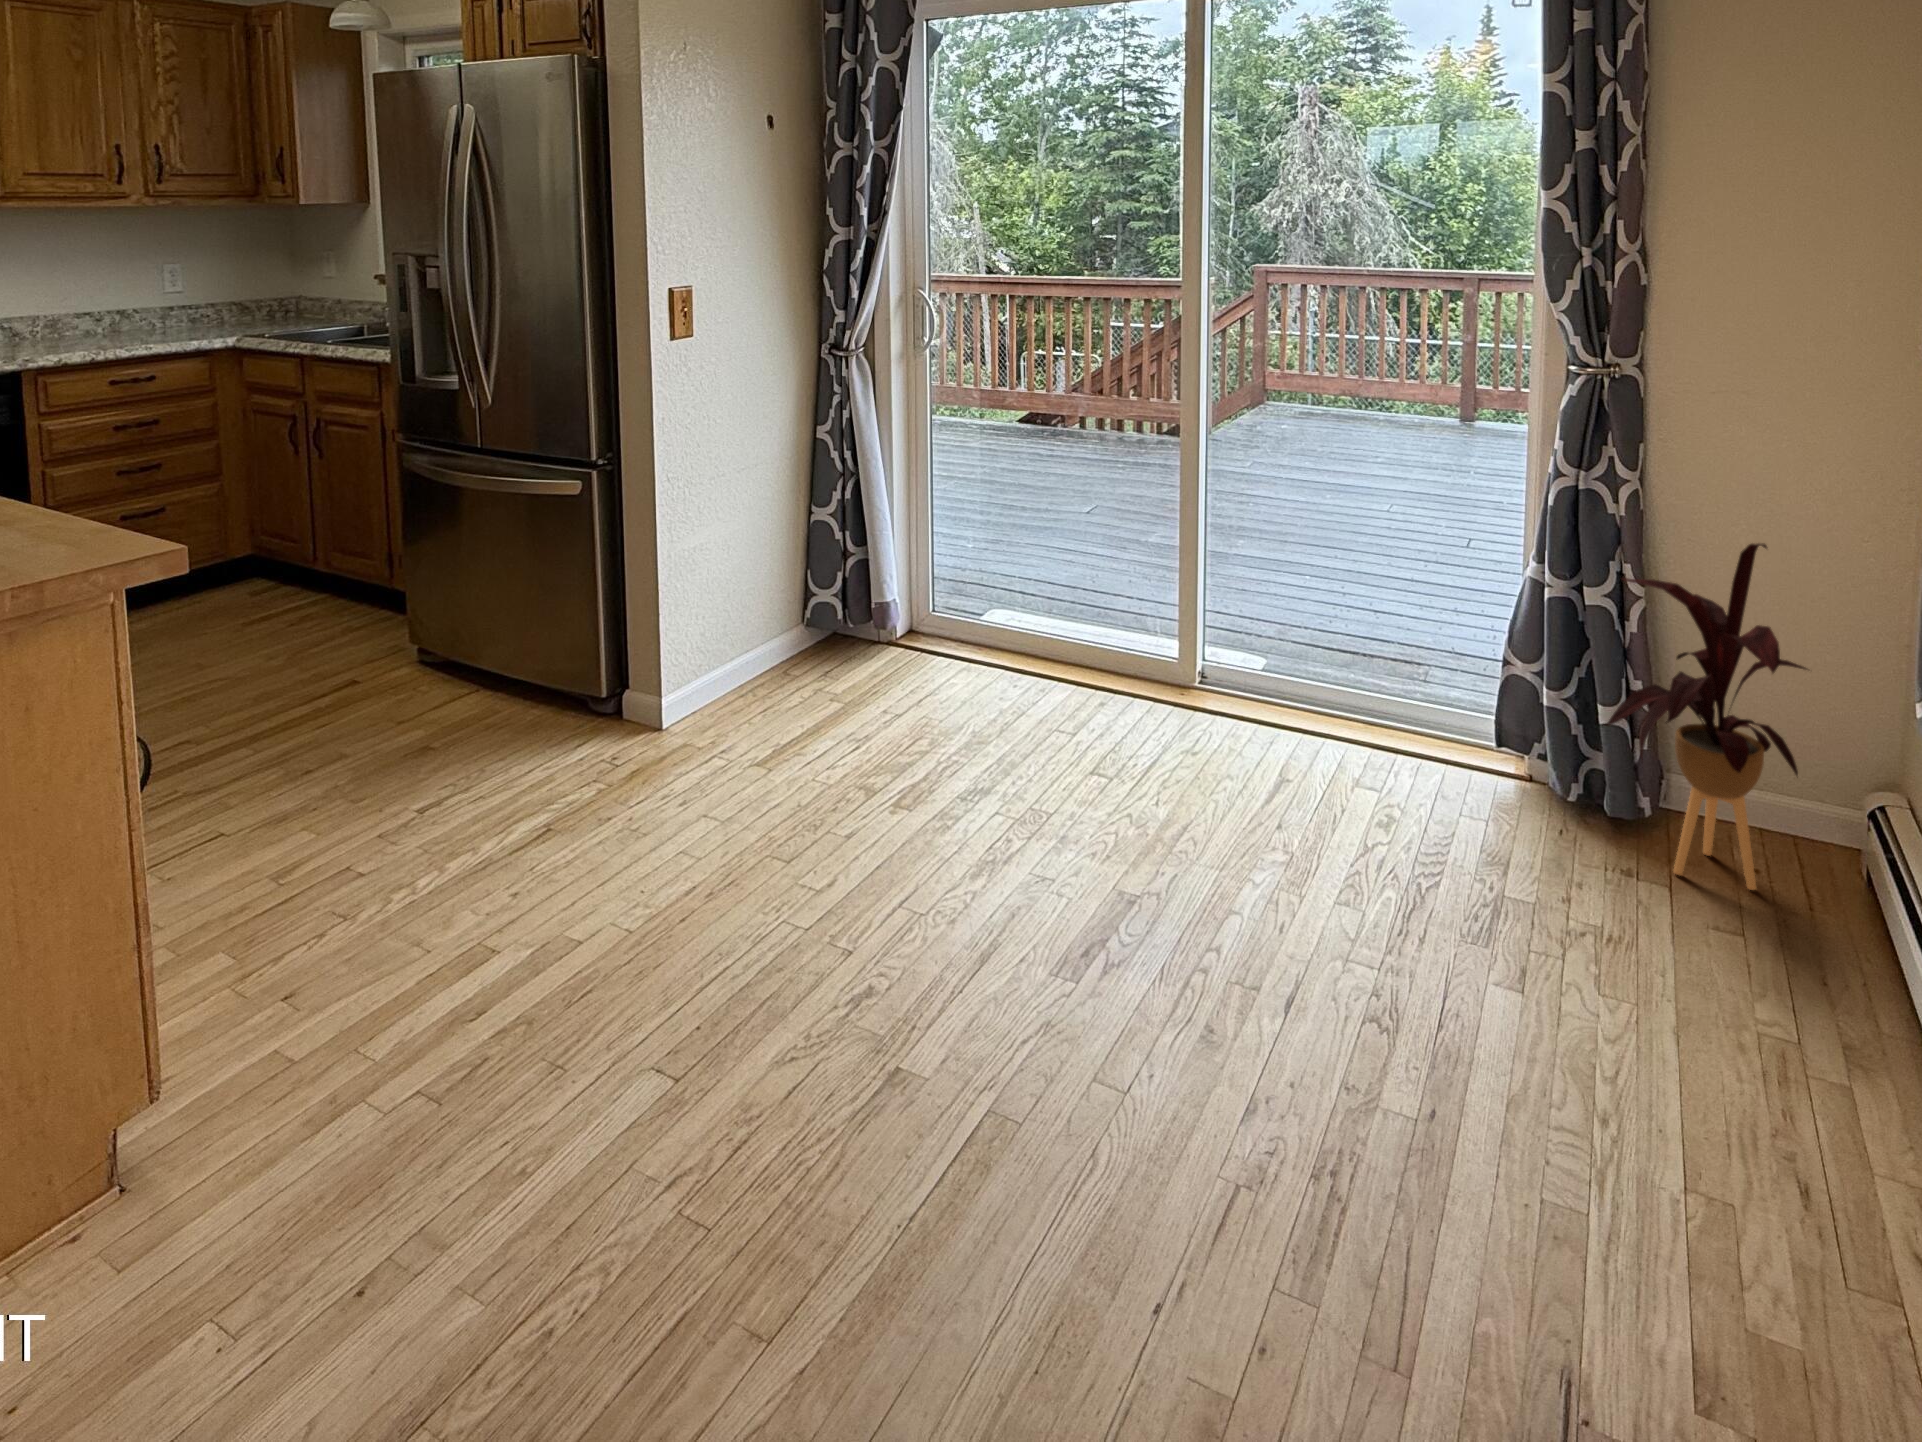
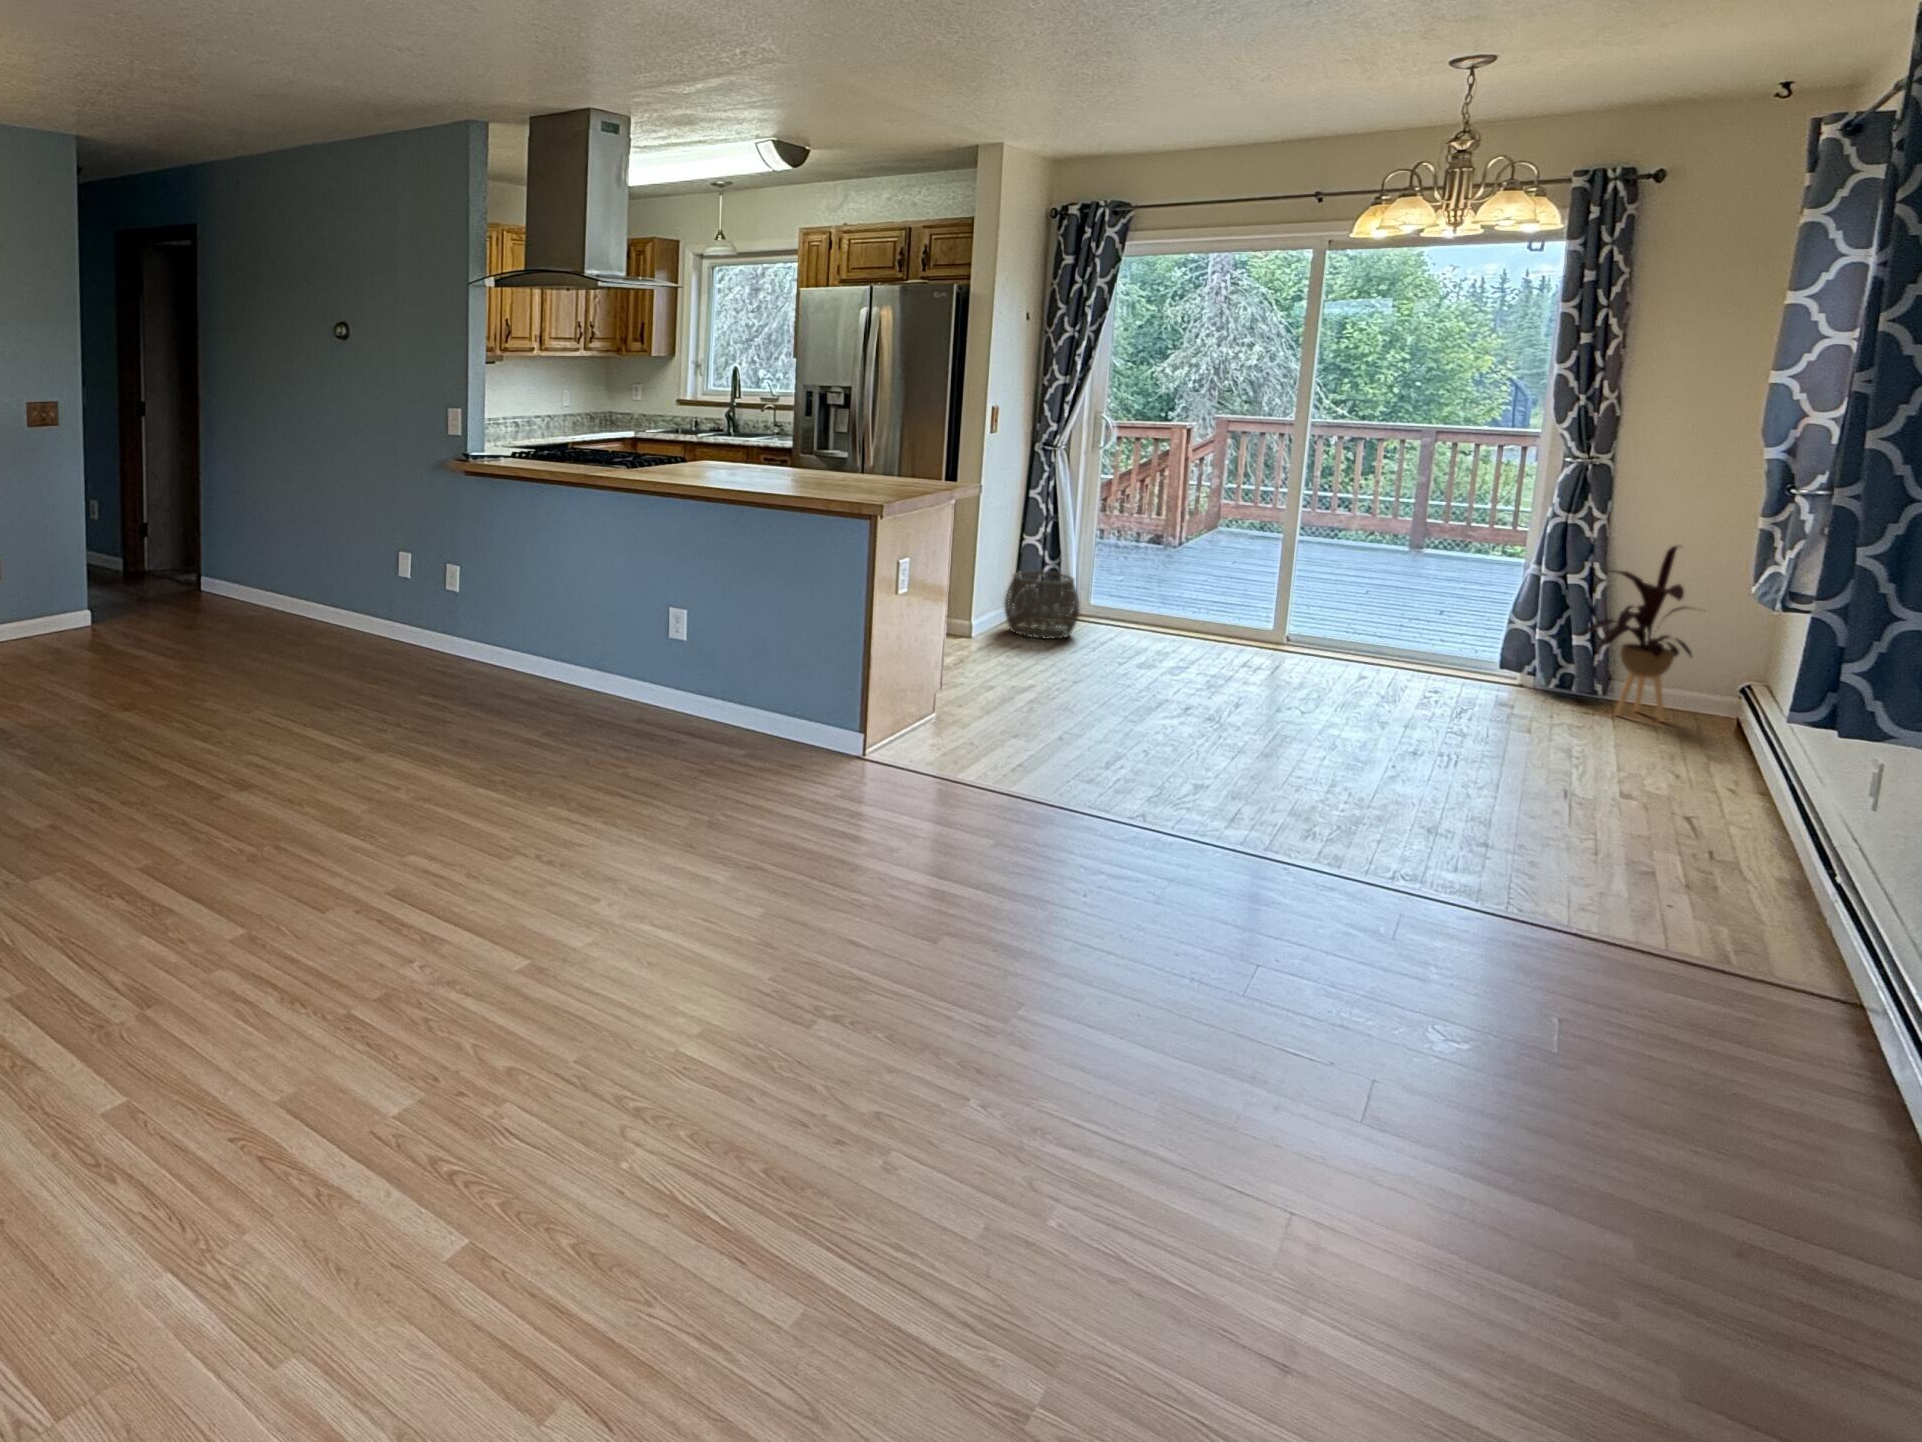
woven basket: none [735,574,862,713] -> present [1004,571,1079,639]

